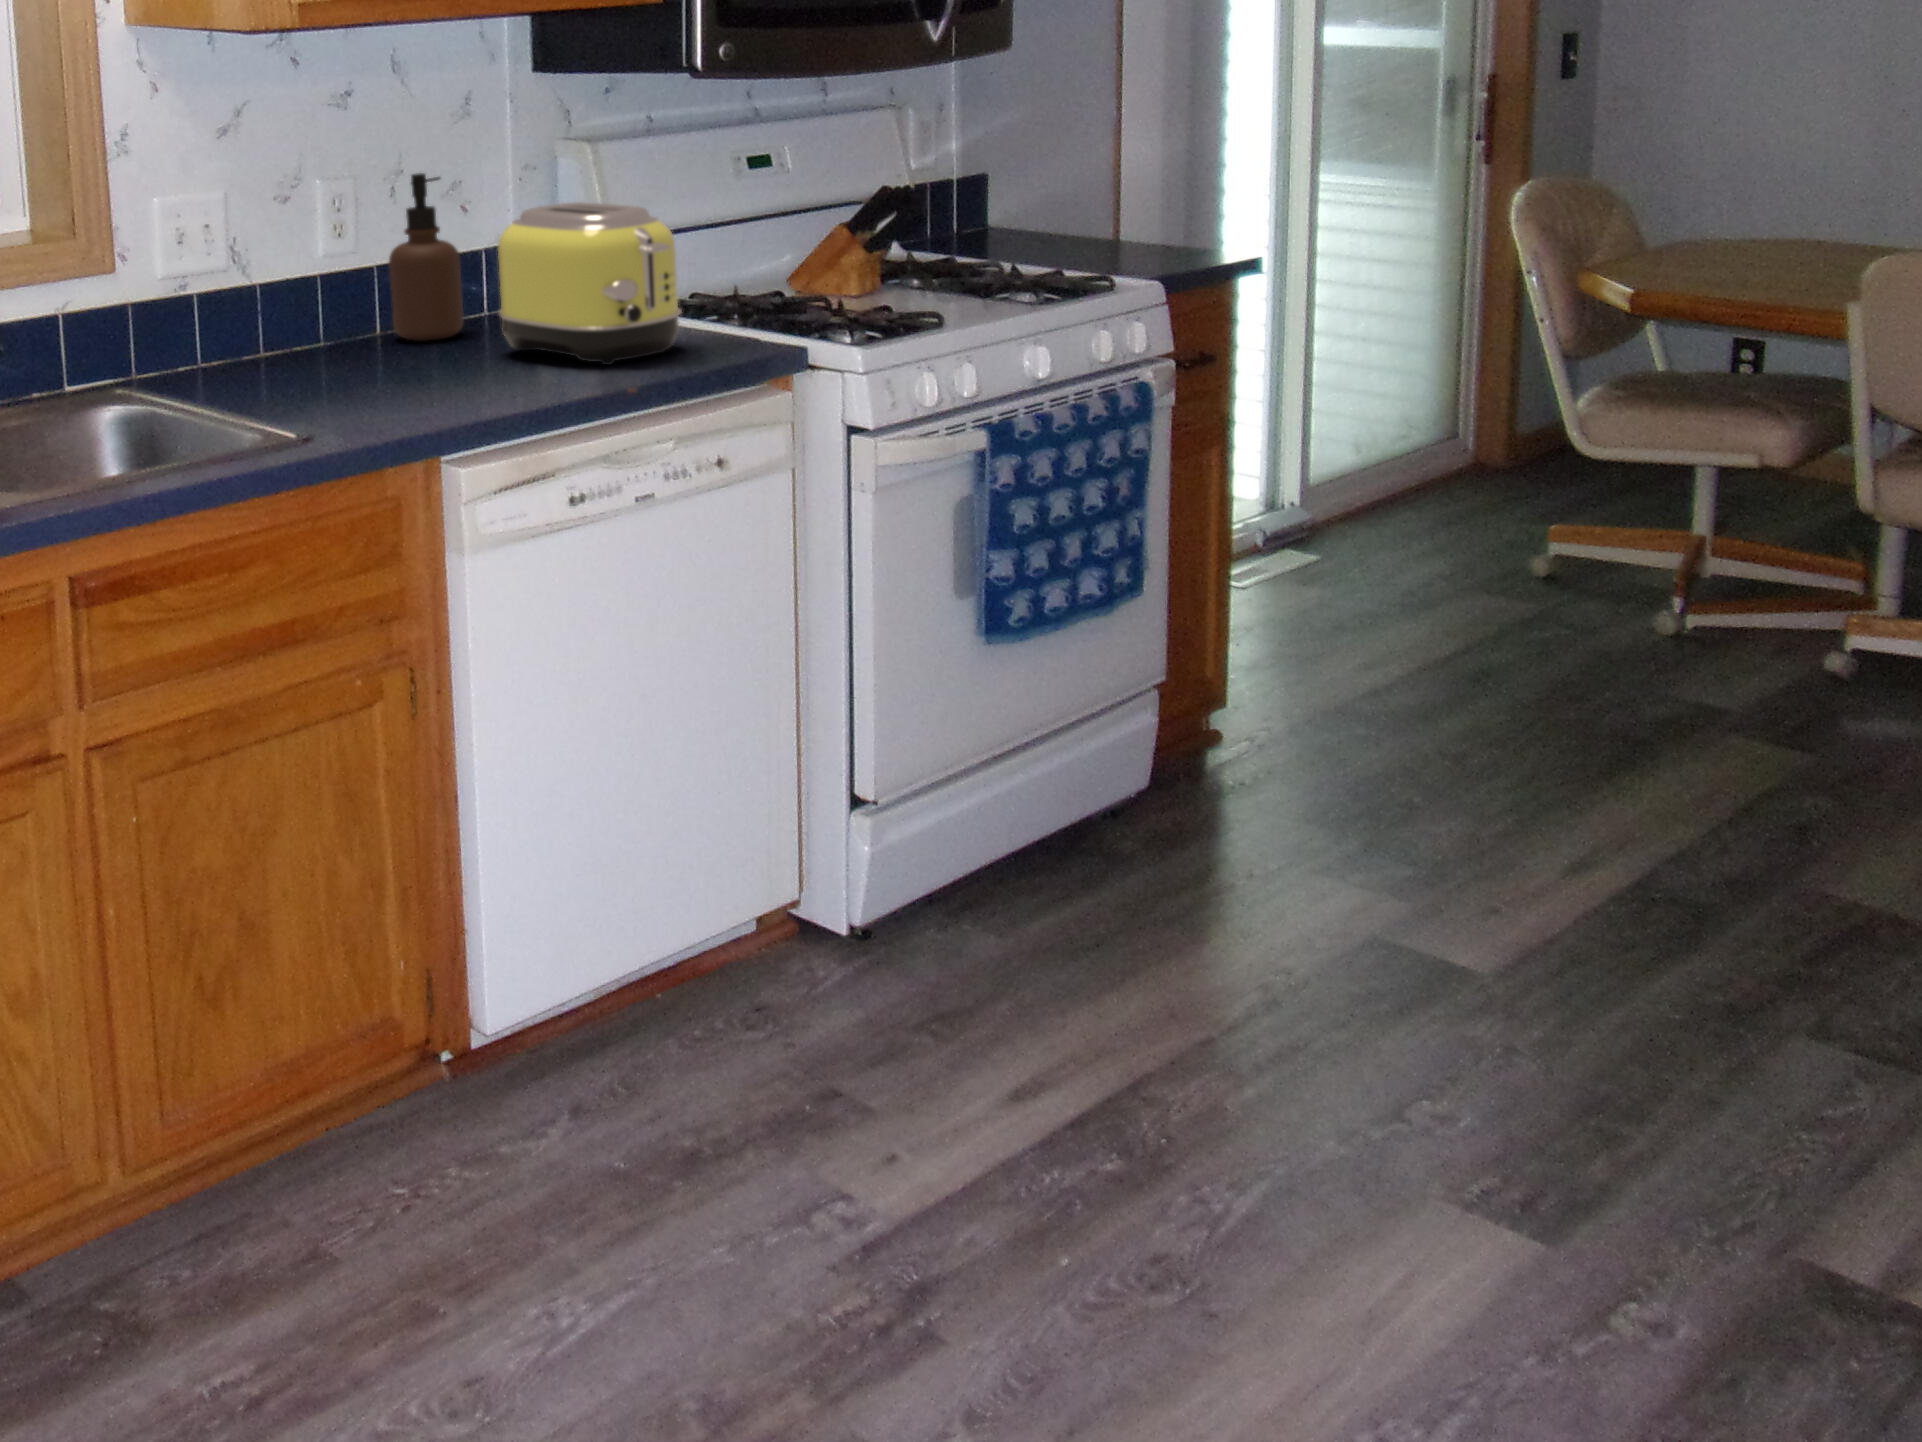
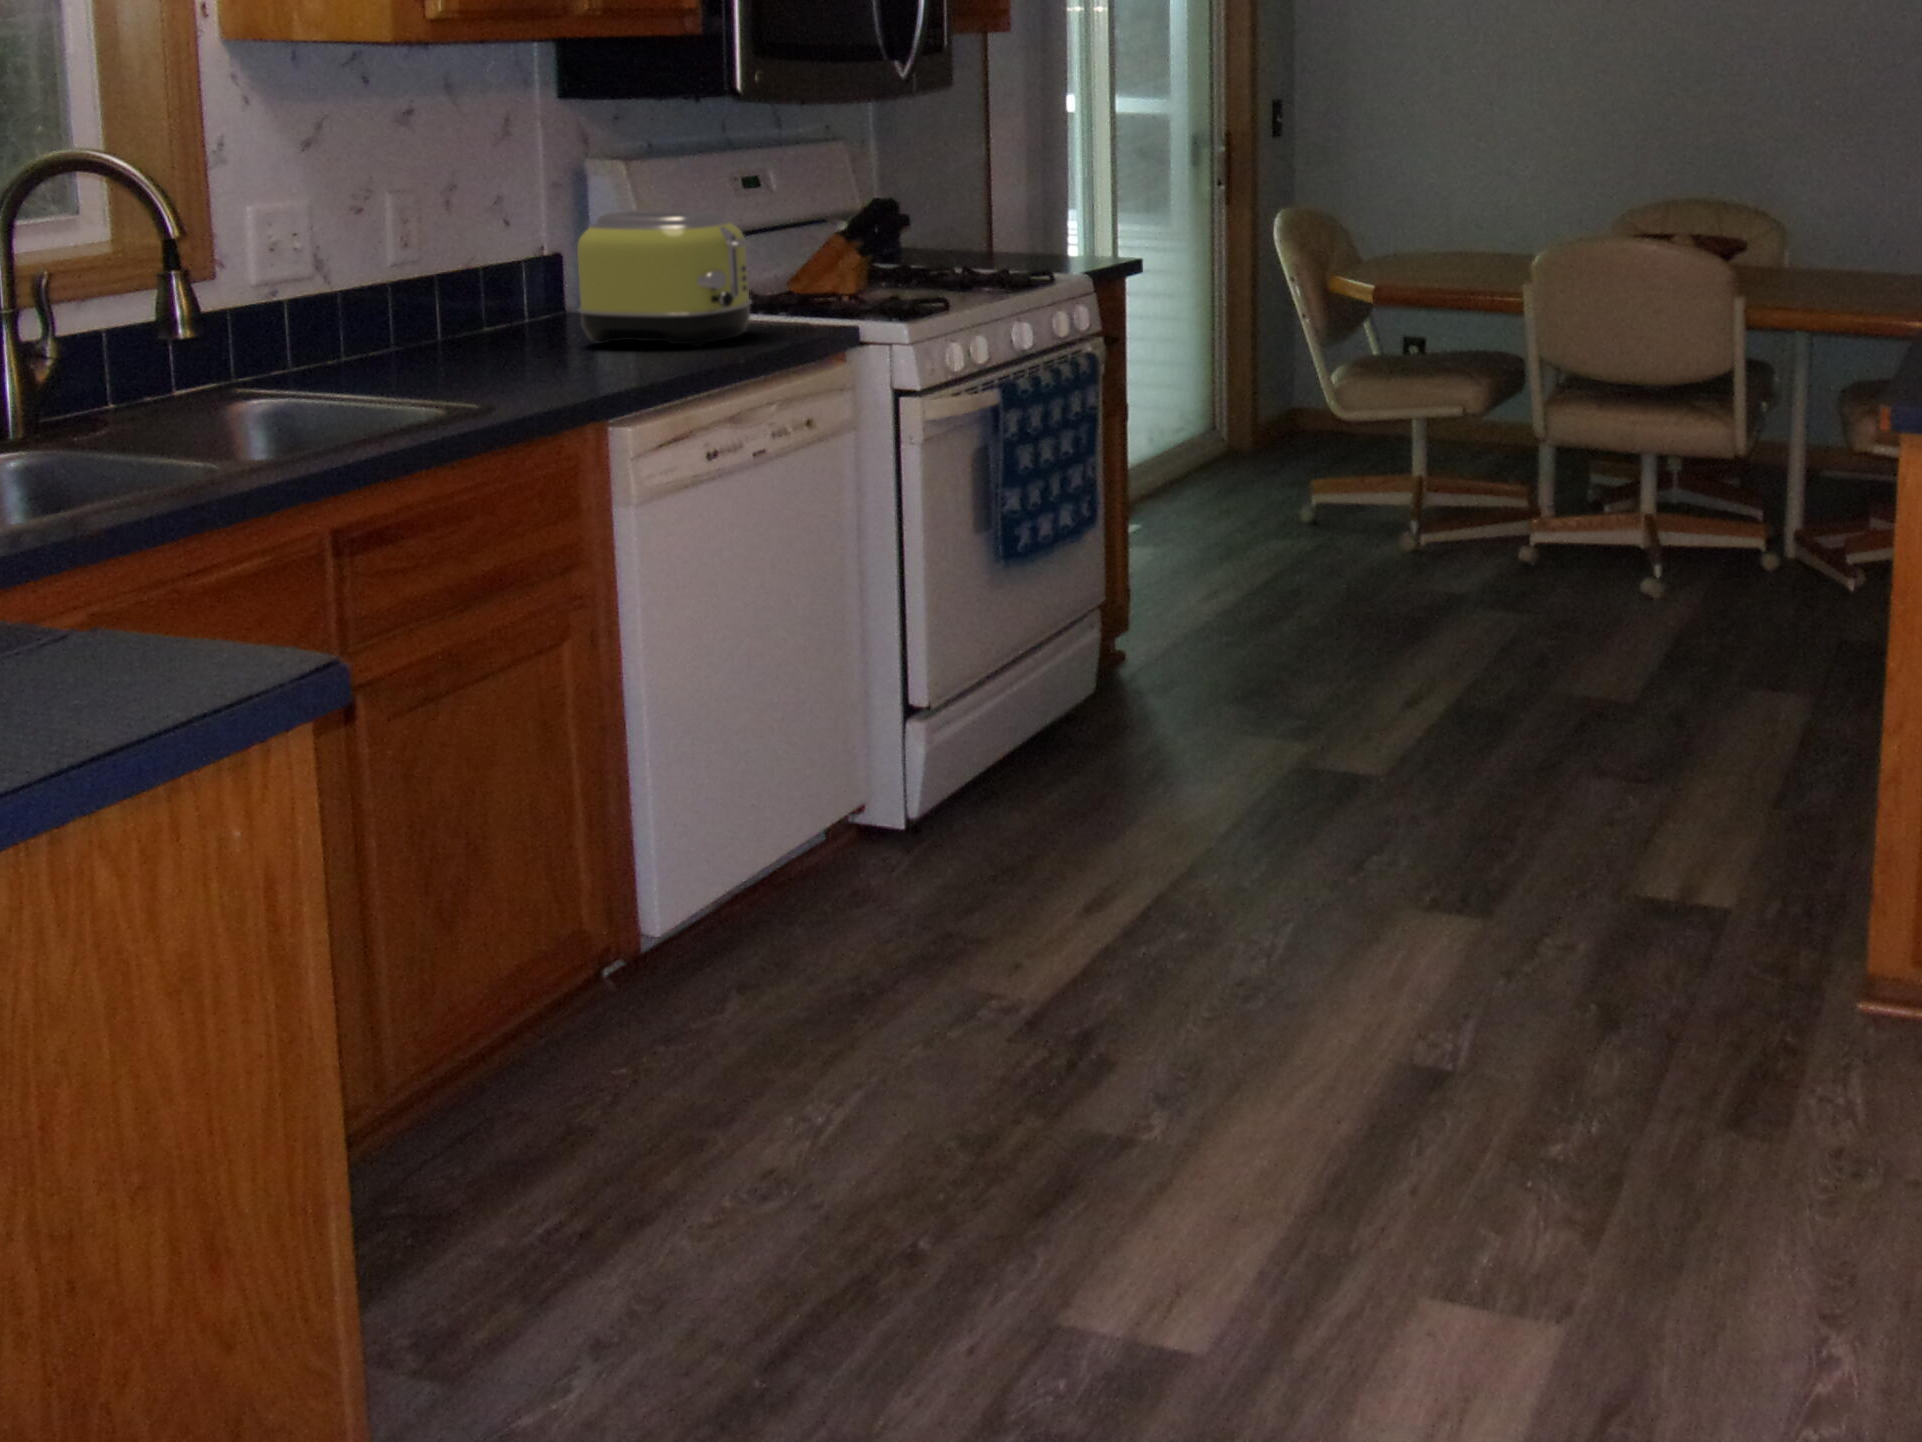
soap dispenser: present [389,173,464,341] -> none [436,188,513,346]

